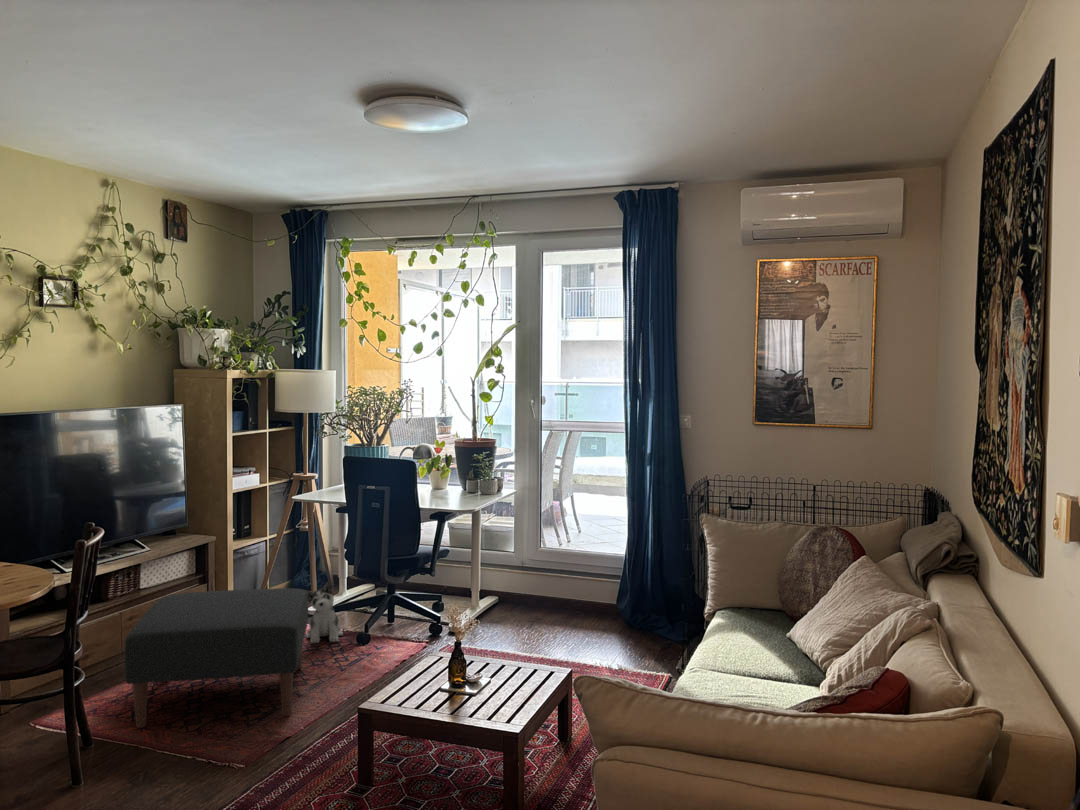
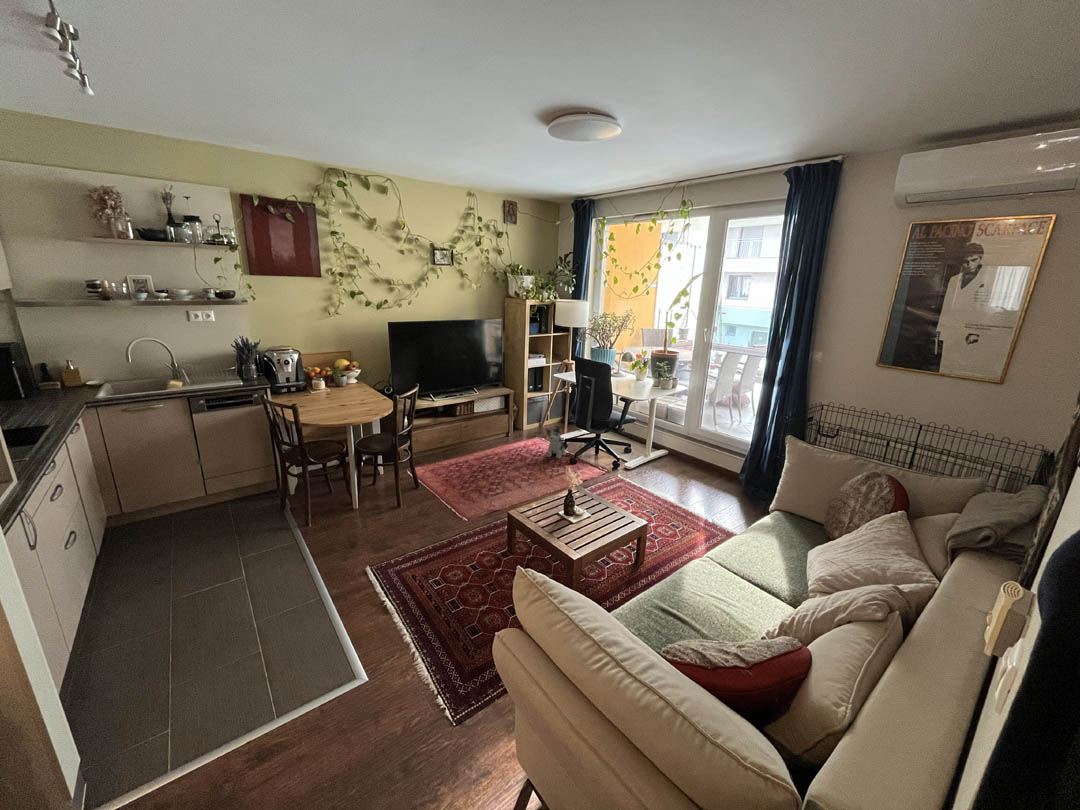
ottoman: present [125,588,308,728] -> none [434,421,536,498]

